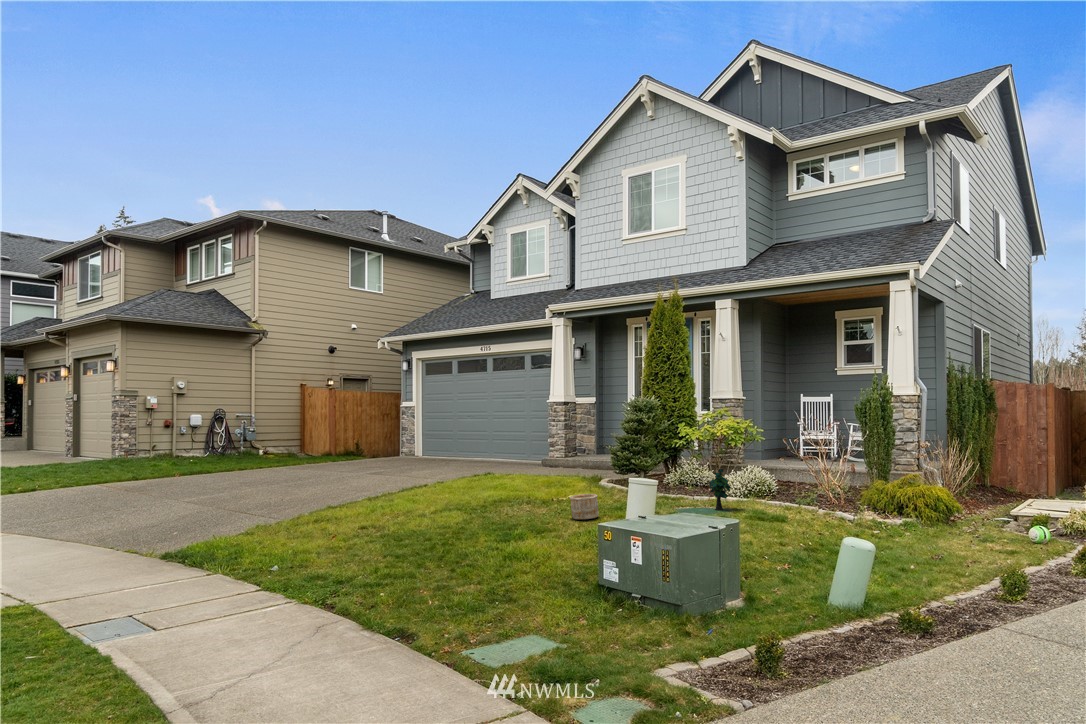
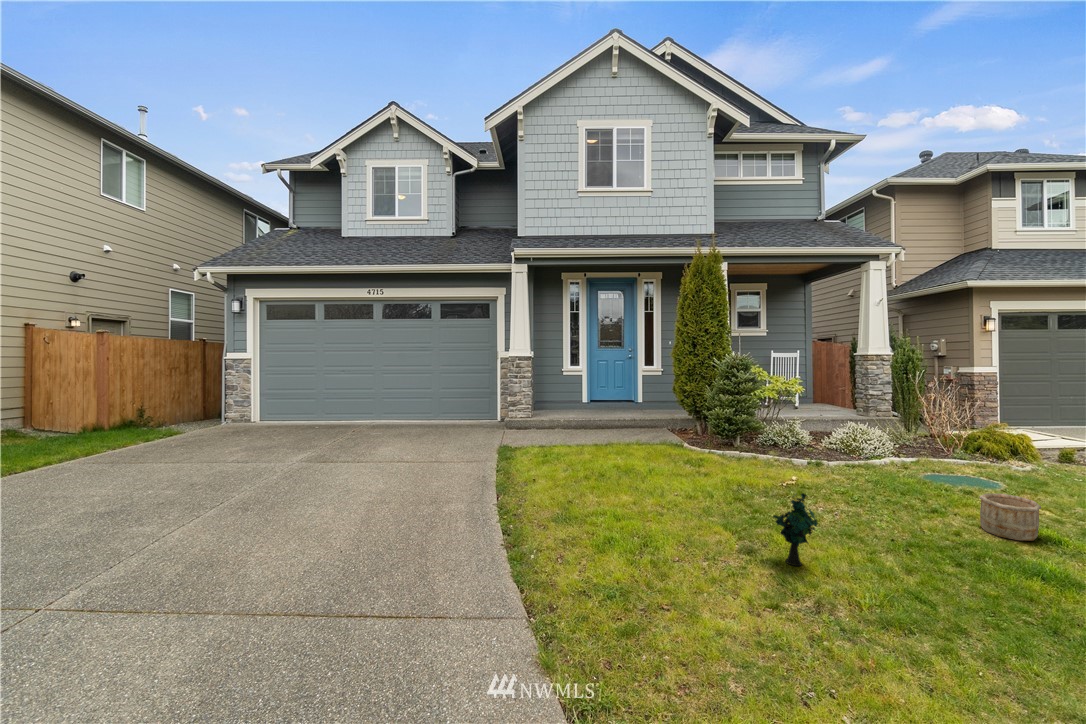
decorative plant: present [707,469,731,510] -> present [773,493,818,566]

